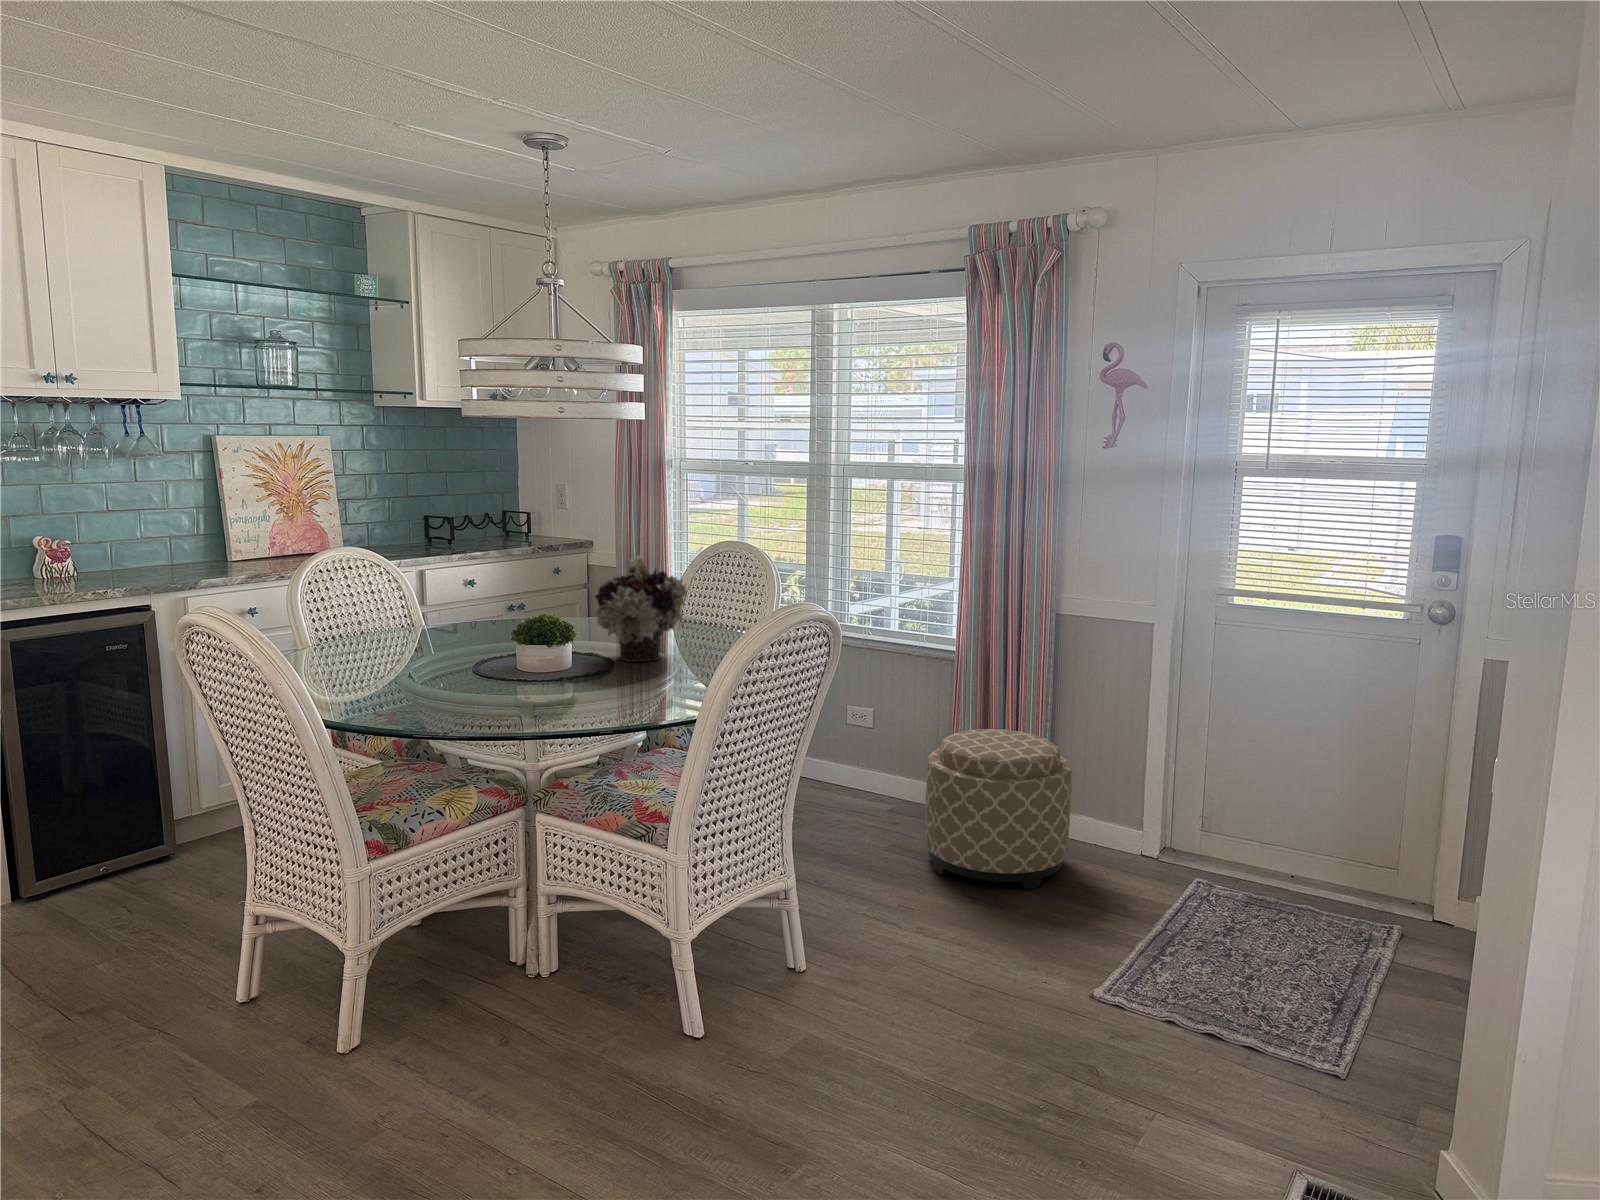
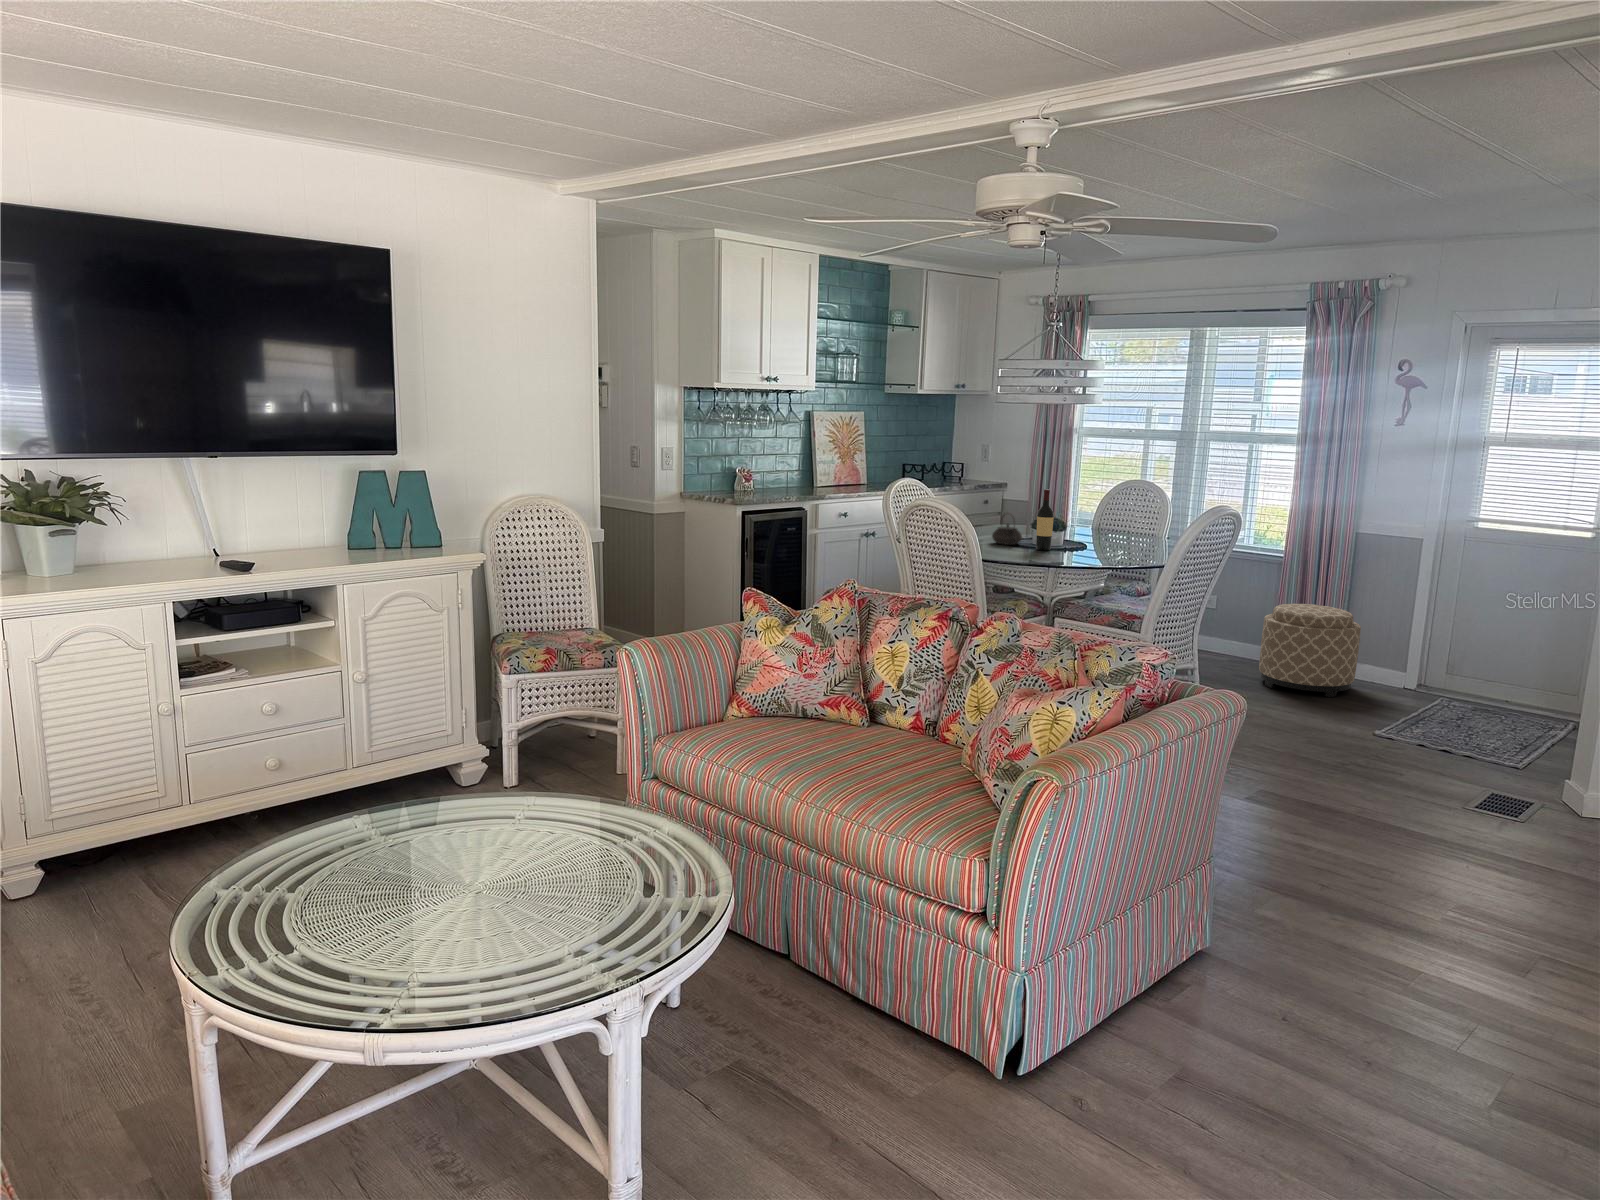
flower arrangement: present [595,556,686,662] -> none [1076,484,1133,544]
wine bottle: none [495,574,526,687] -> present [1036,489,1054,550]
teapot: none [433,615,490,674] -> present [992,513,1022,545]

